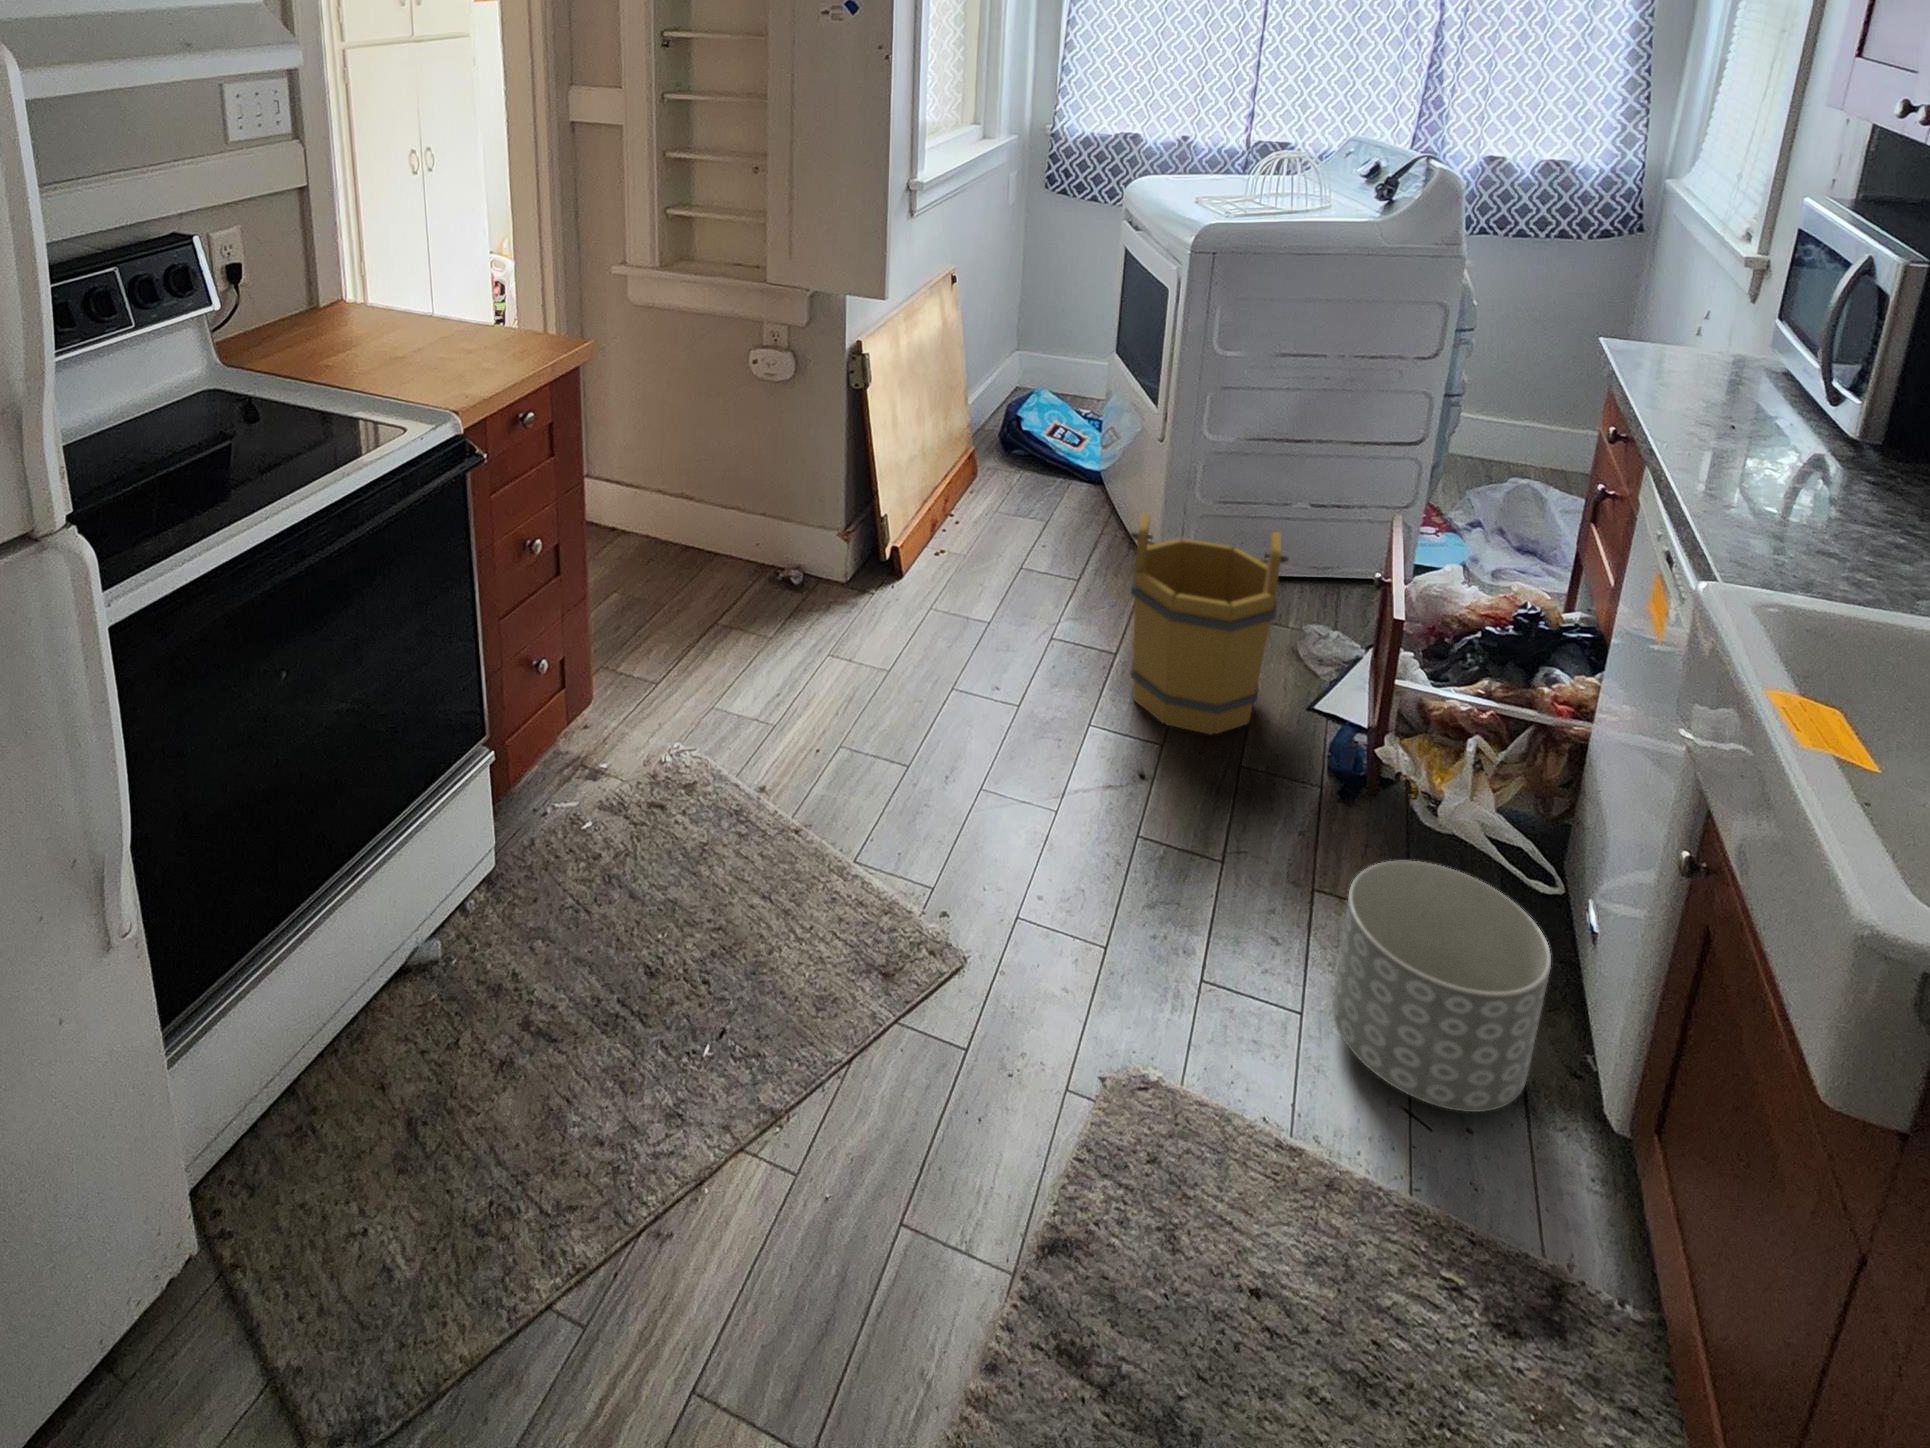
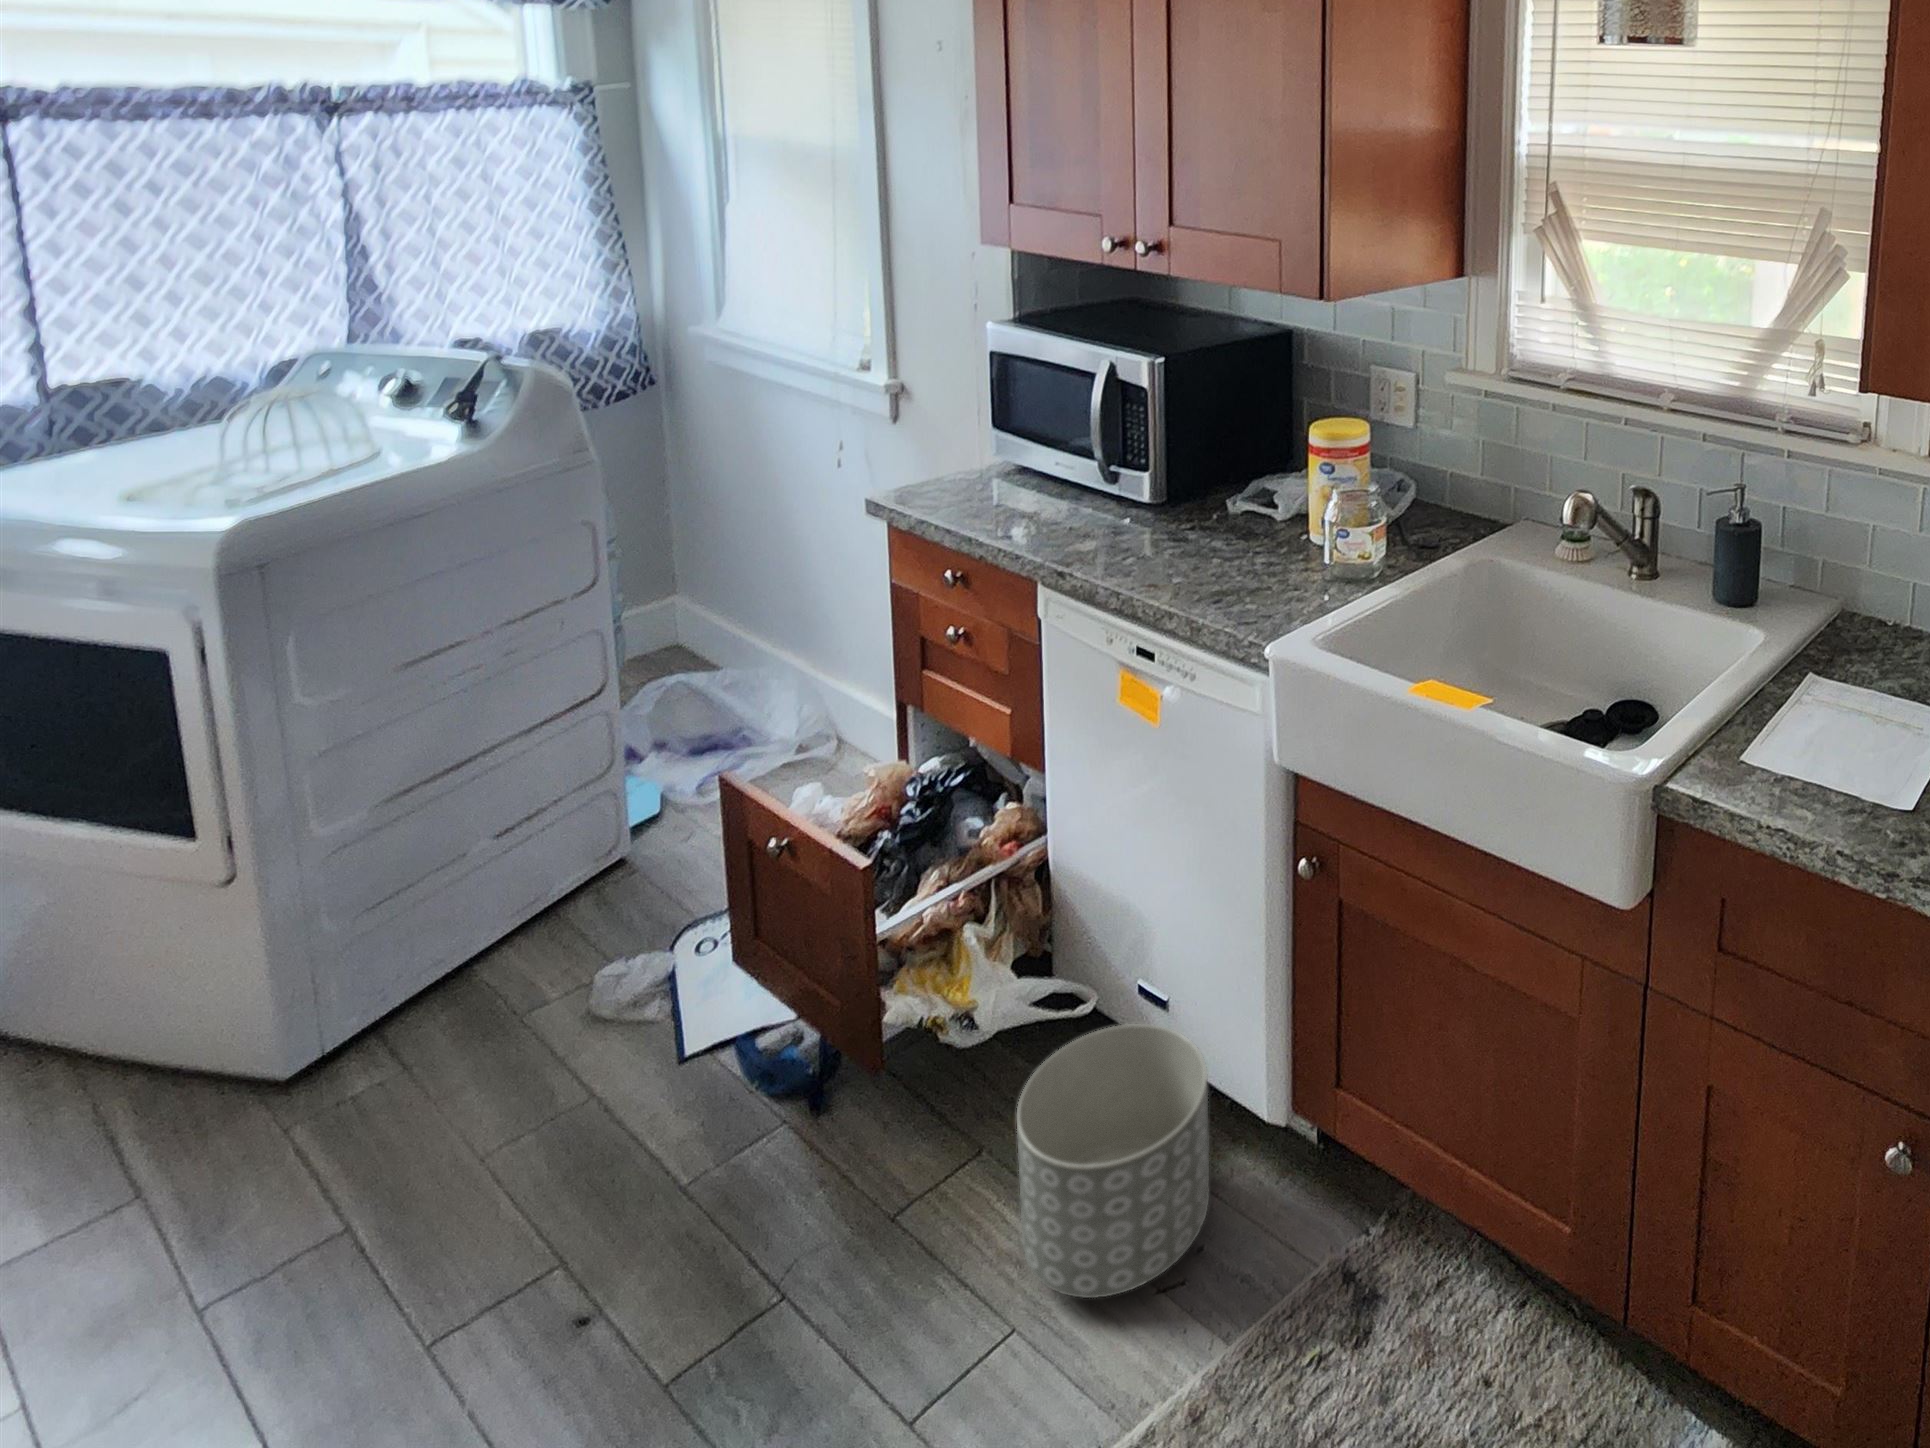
bucket: present [1130,511,1289,735] -> none [358,870,644,1250]

